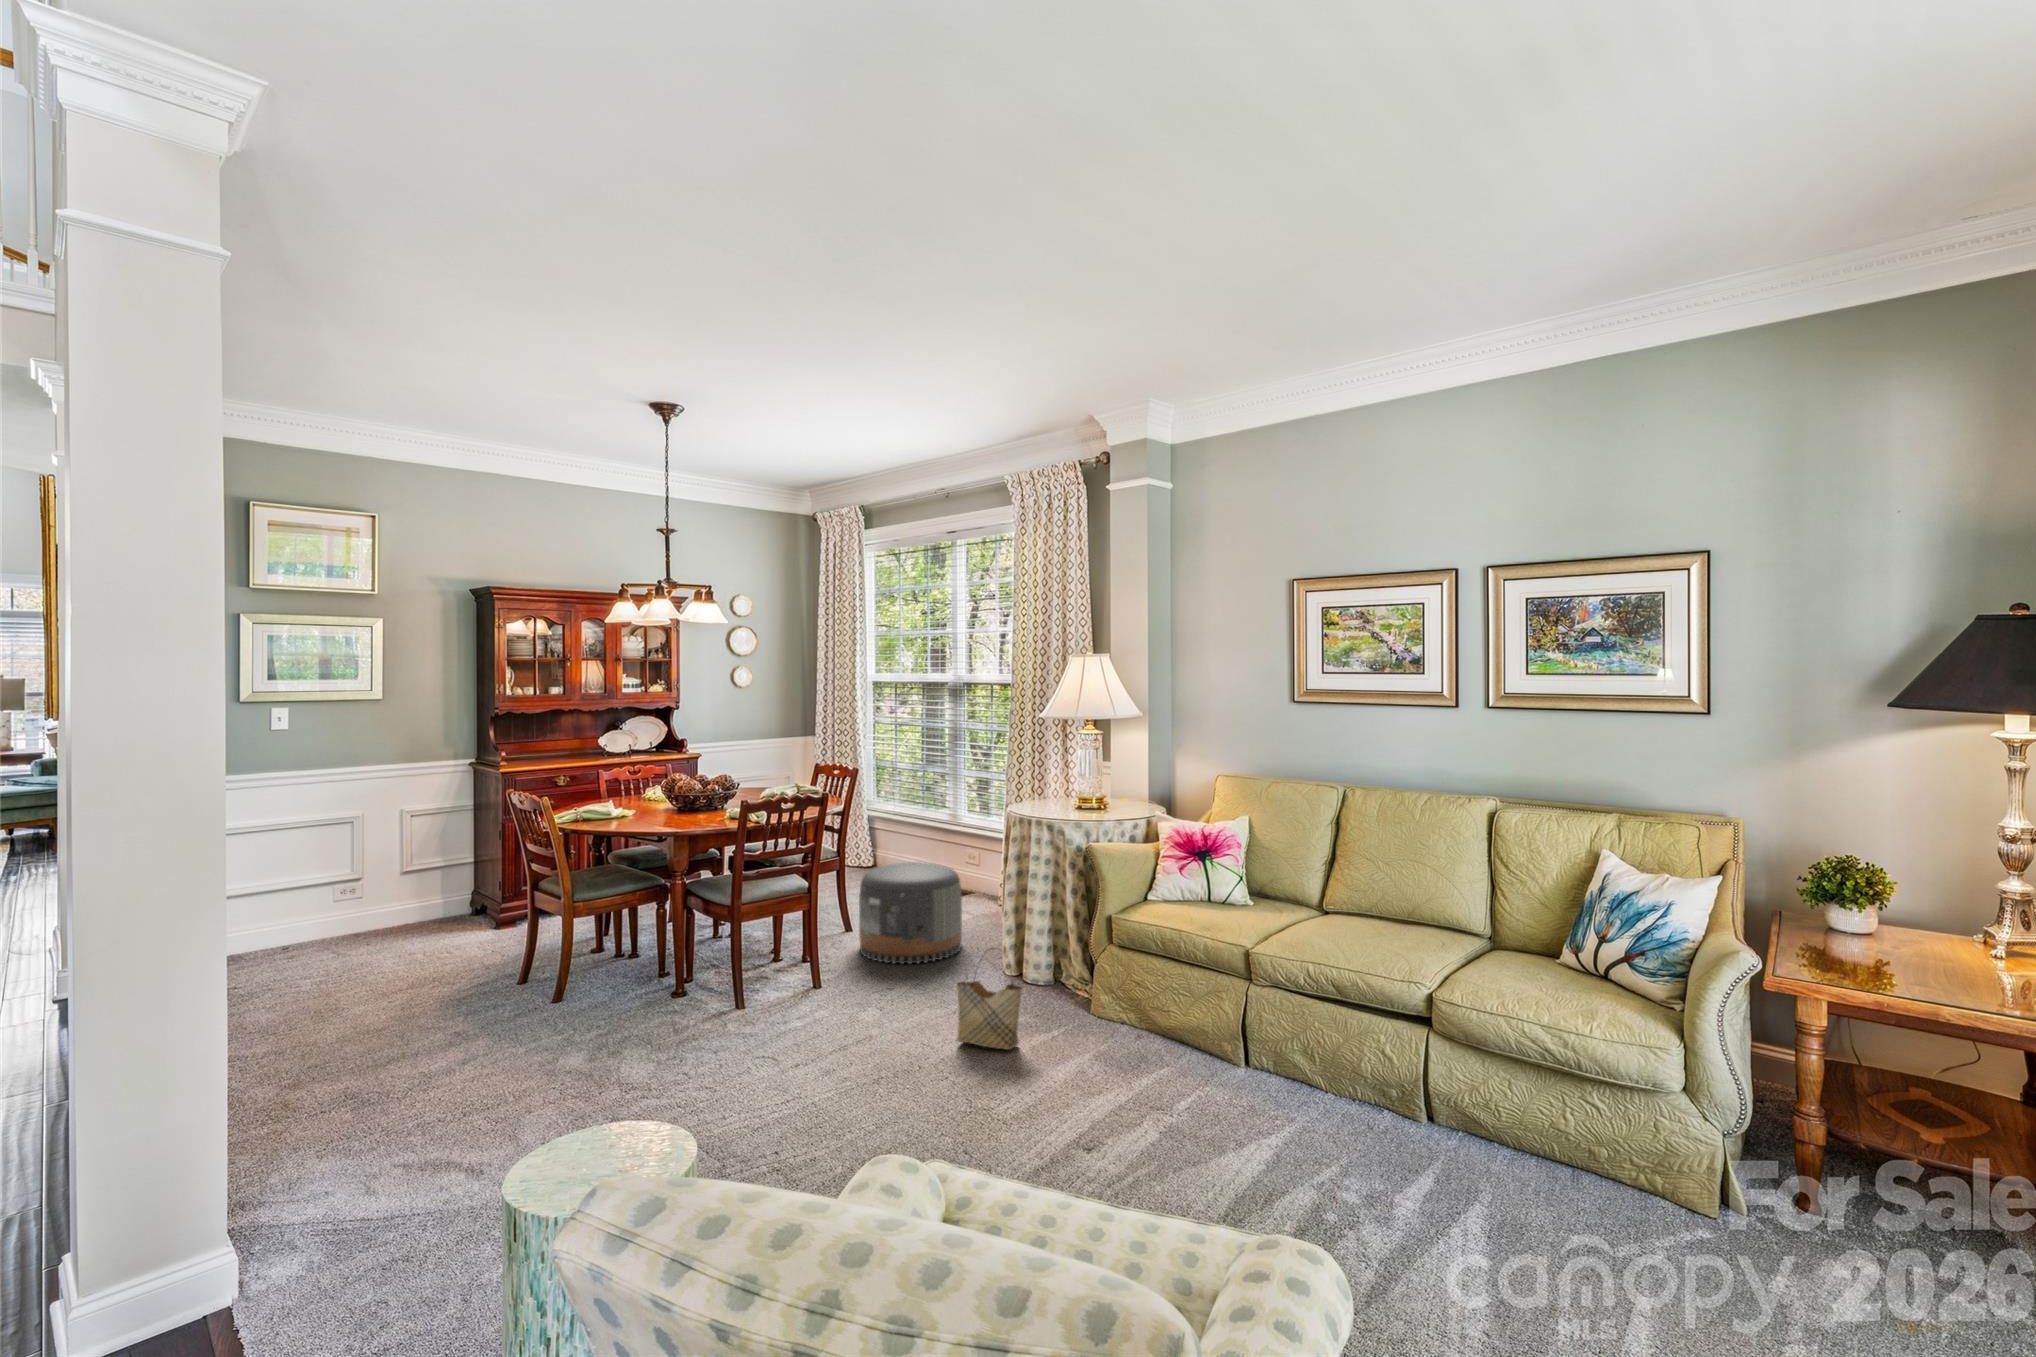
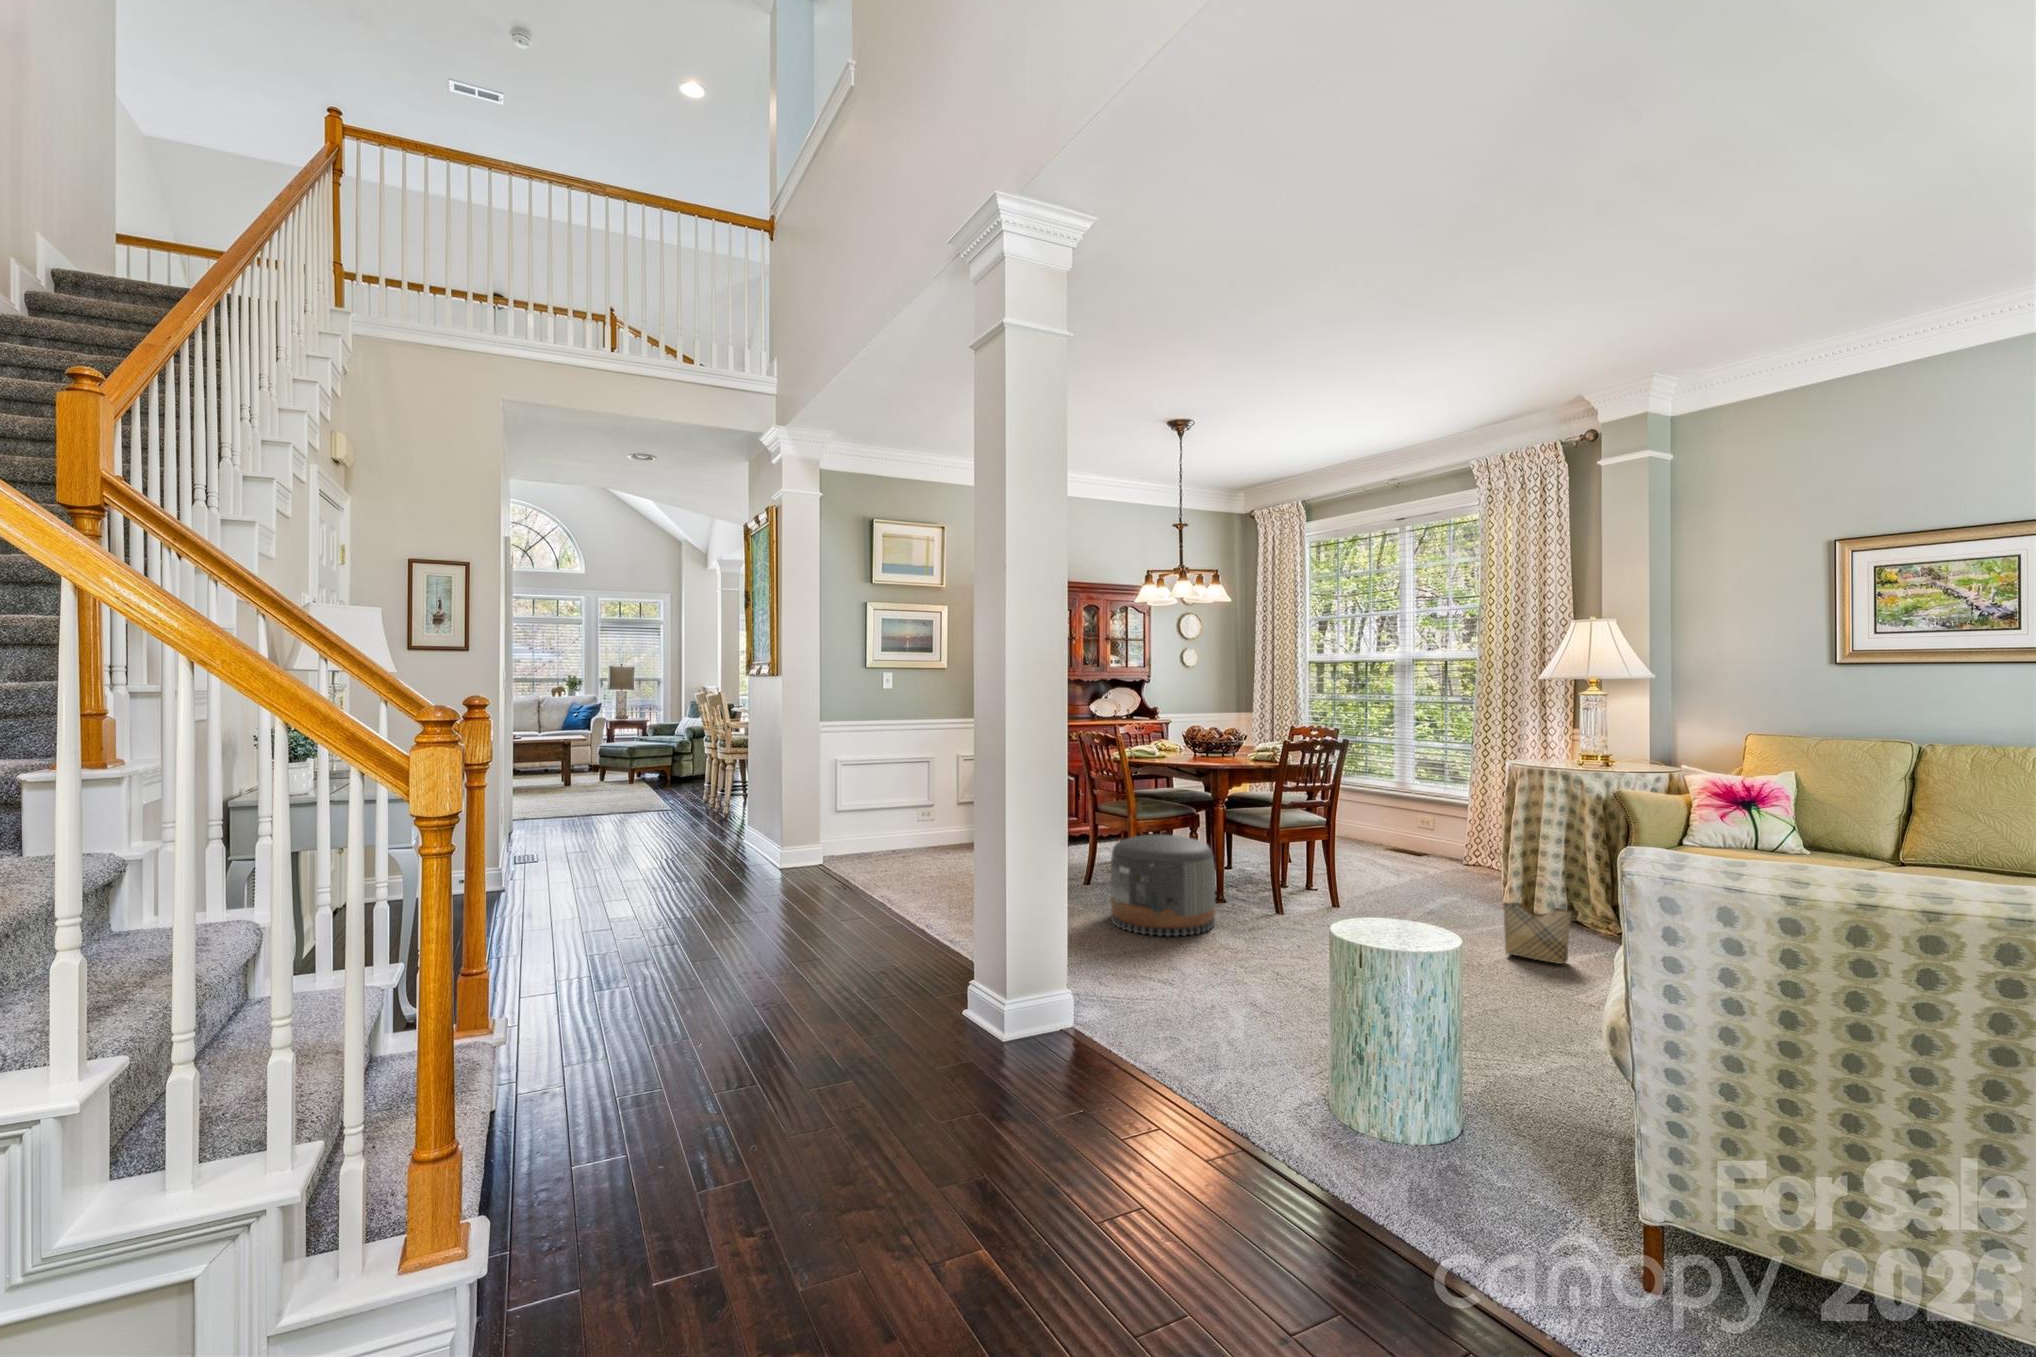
pouf: present [859,862,962,964] -> present [1111,835,1215,936]

